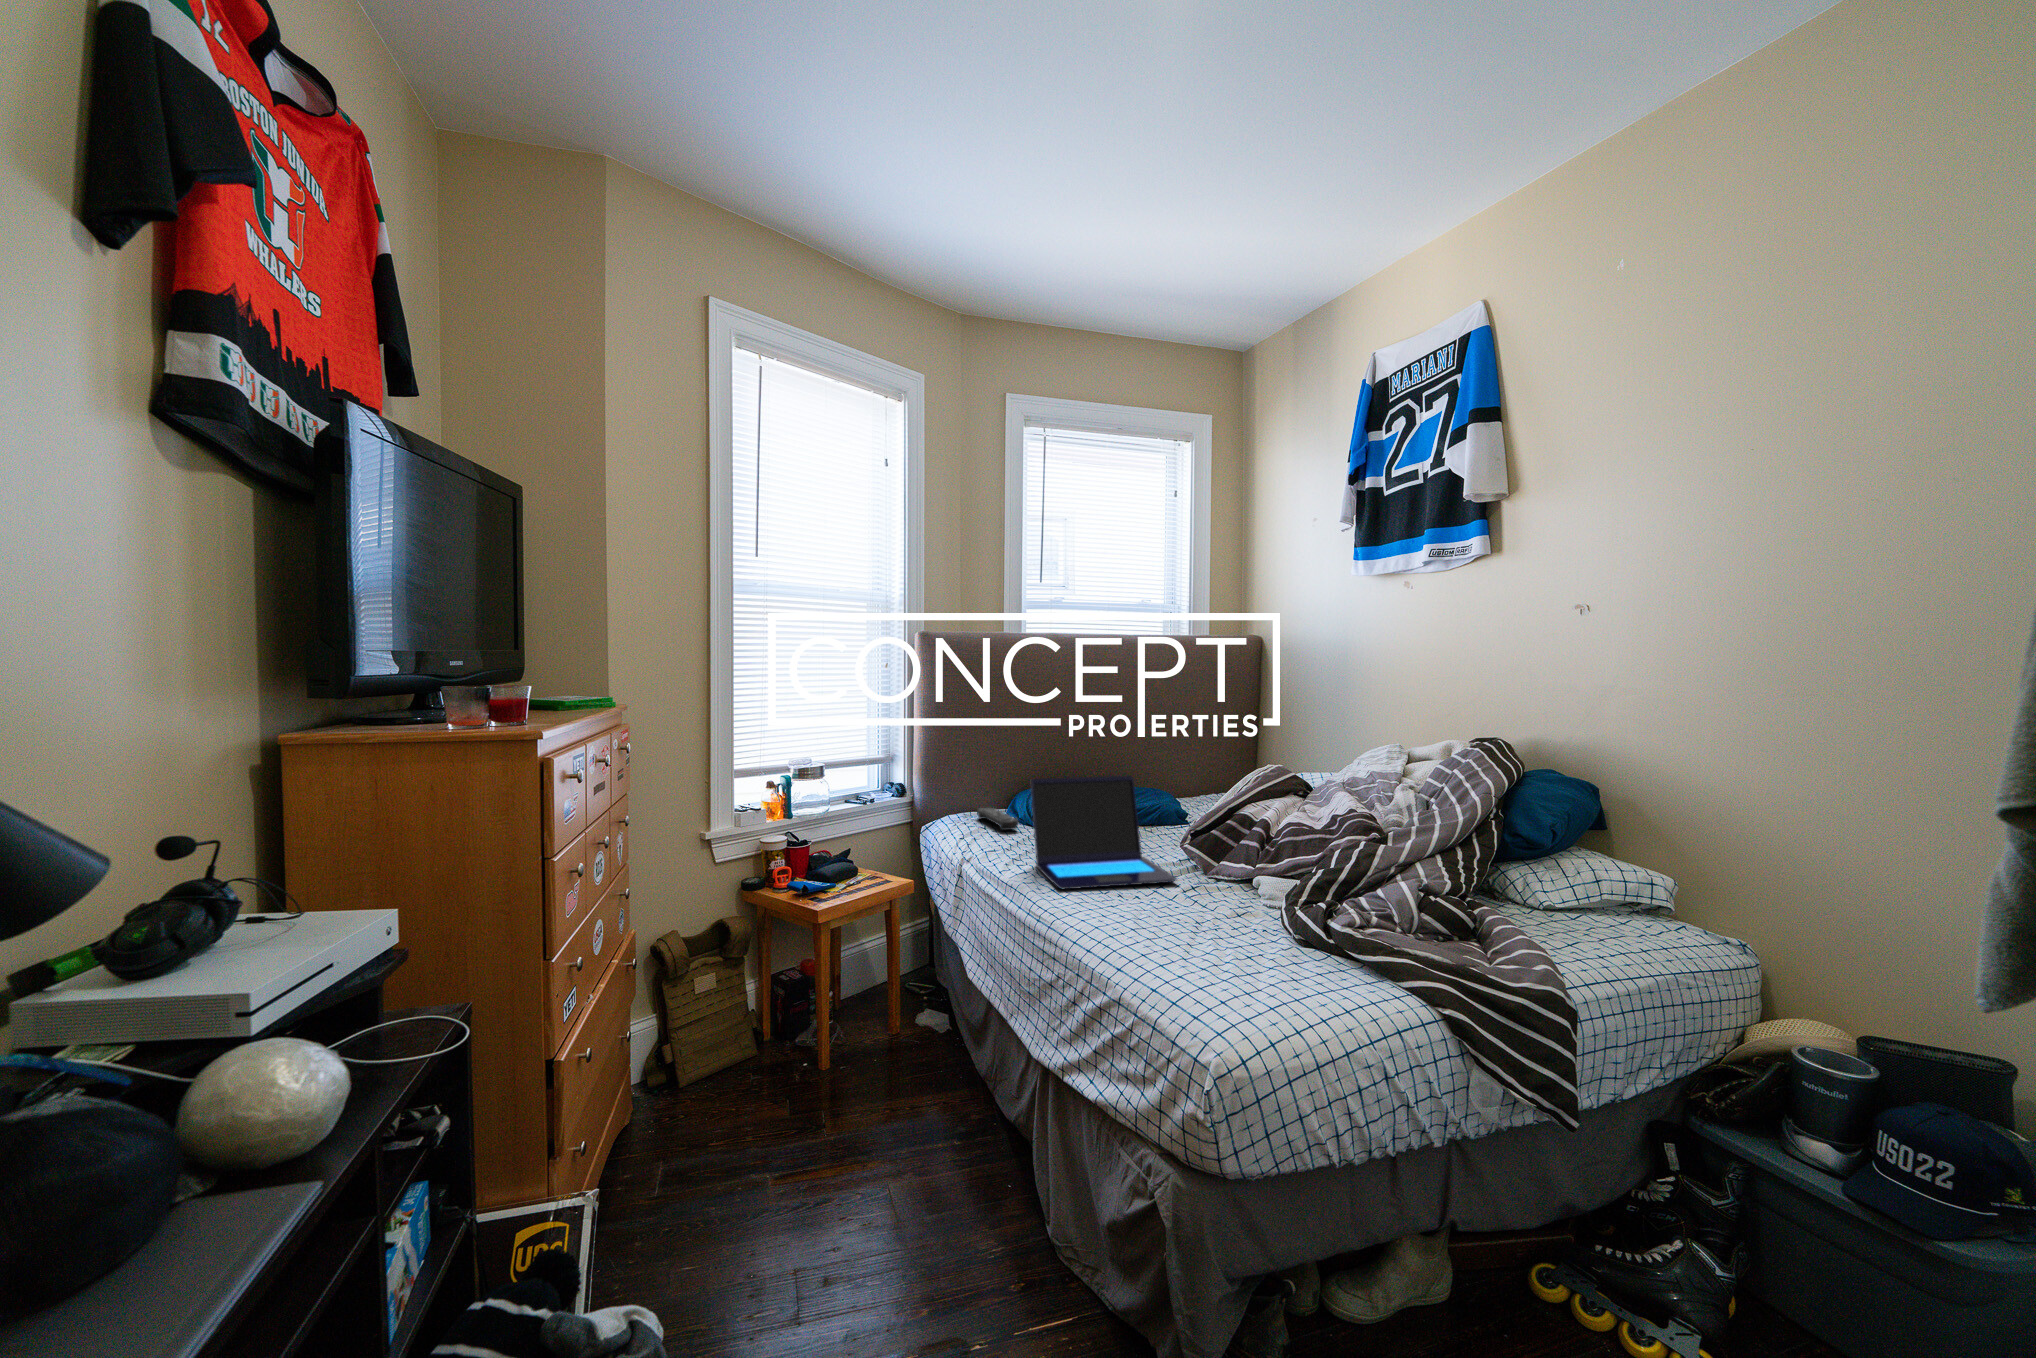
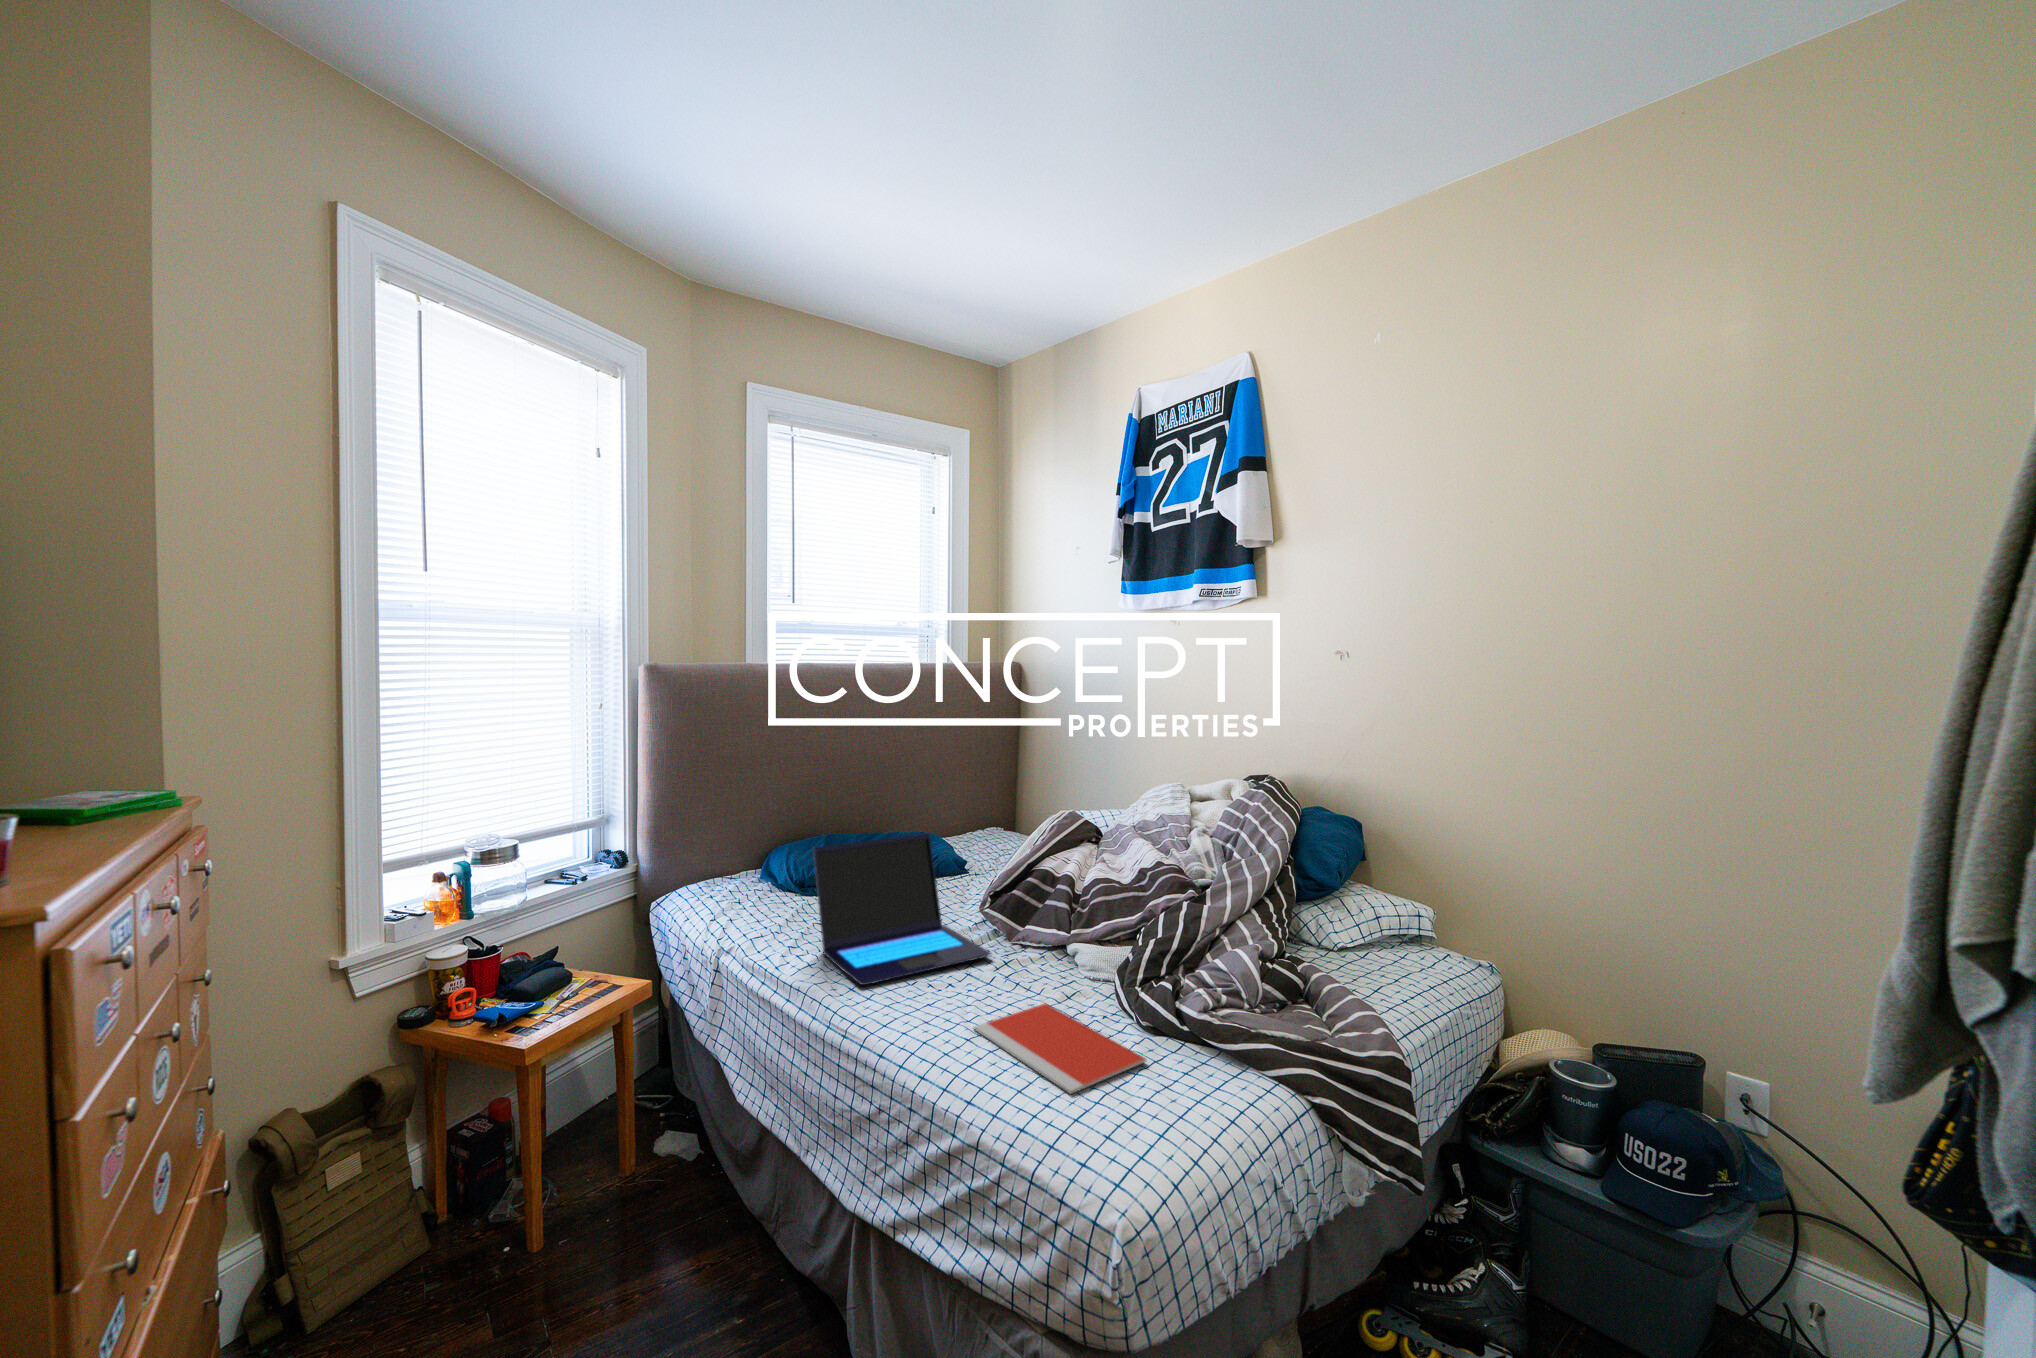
remote control: present [977,808,1019,831] -> none [731,873,787,904]
notebook: none [1141,917,1286,975] -> present [974,1004,1147,1094]

